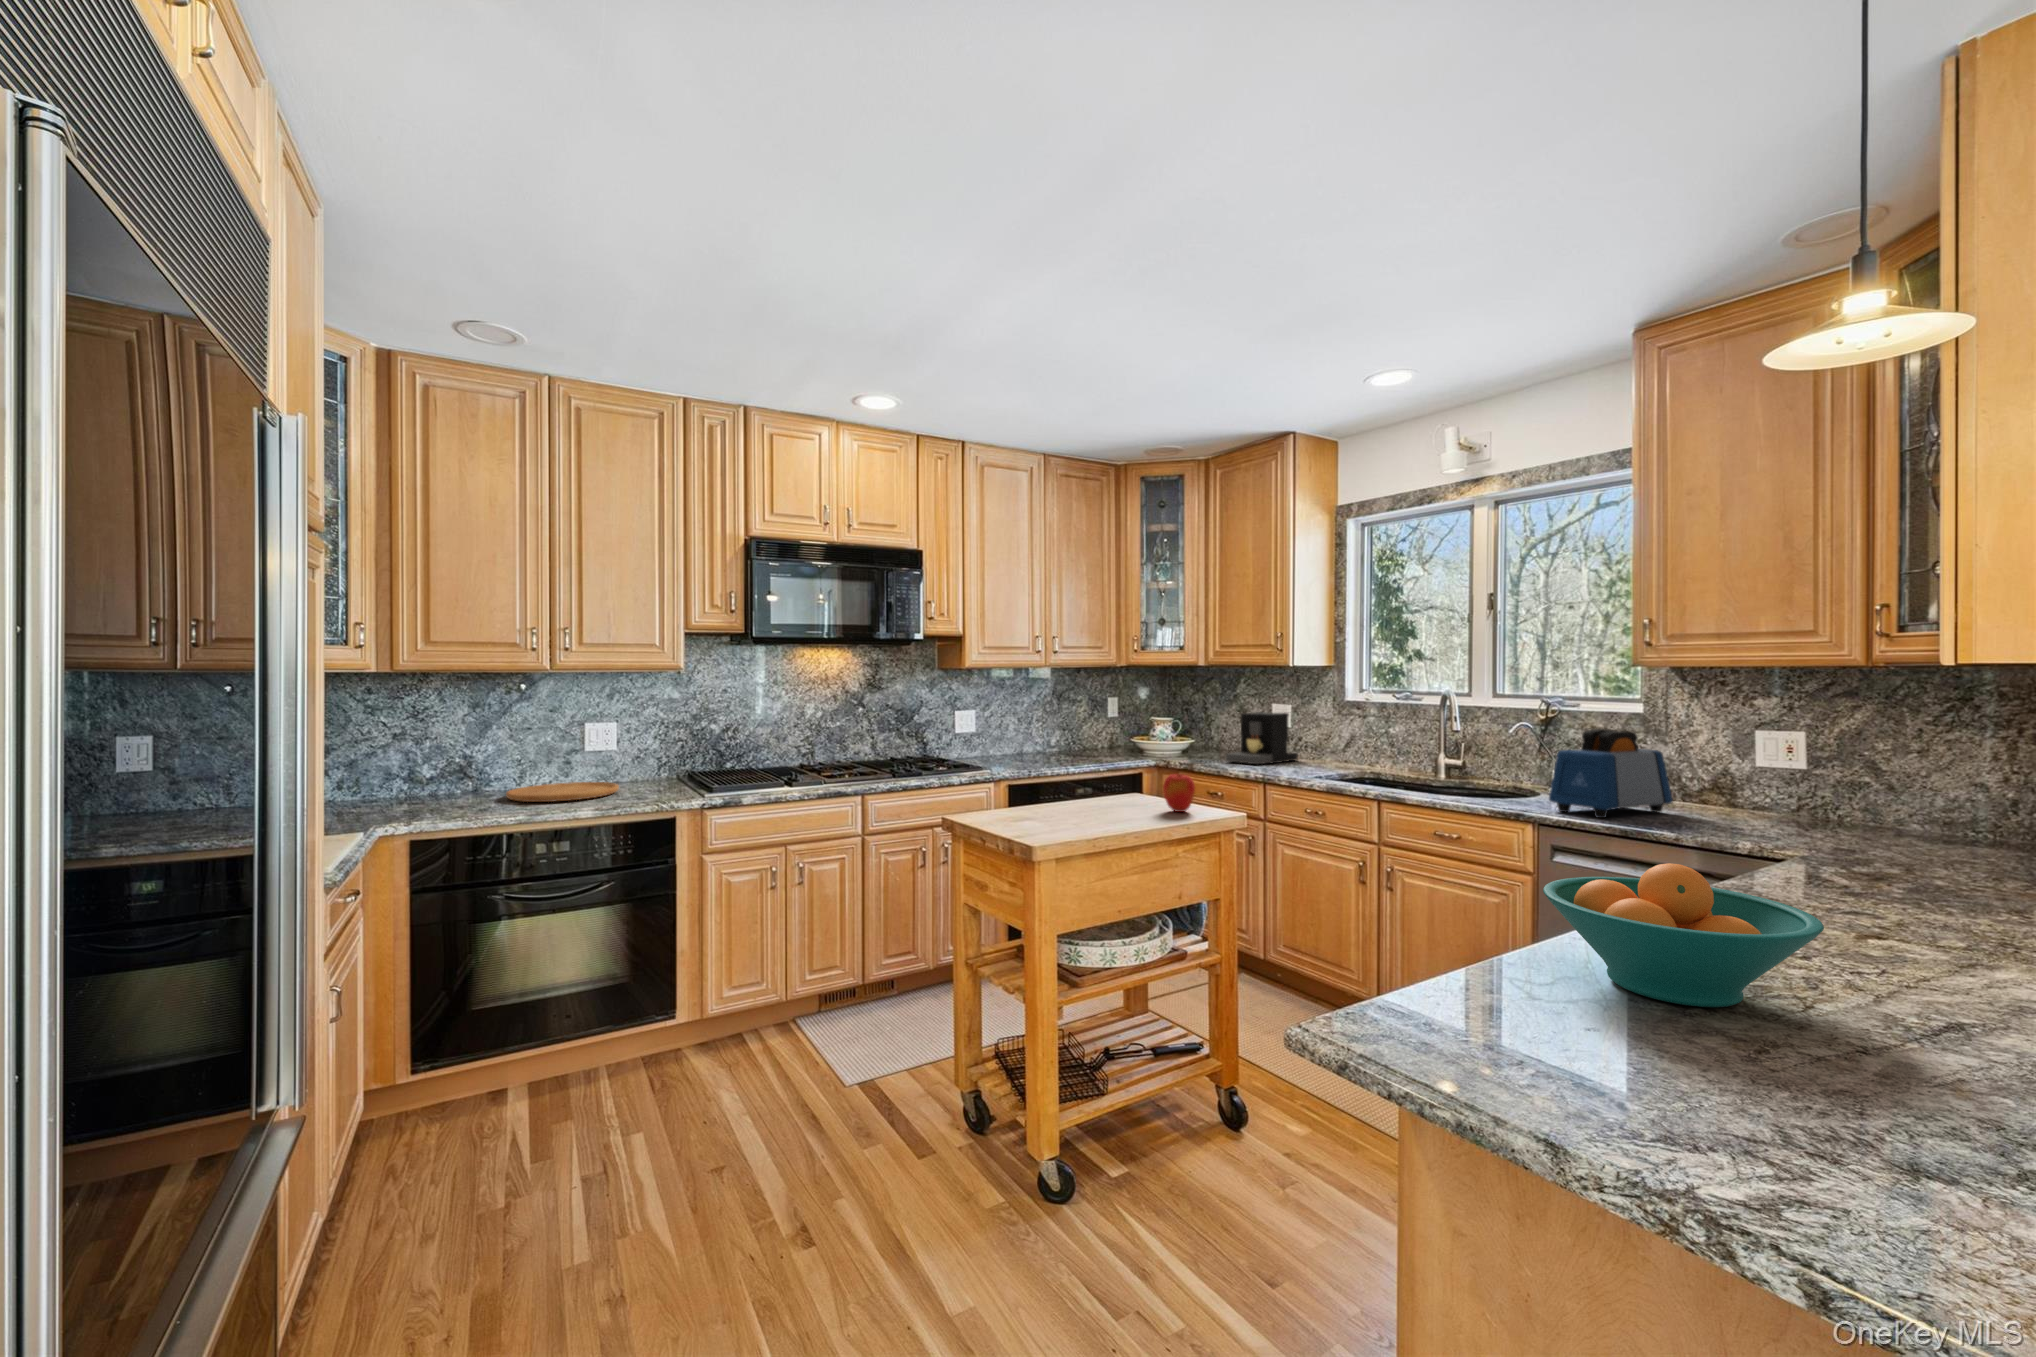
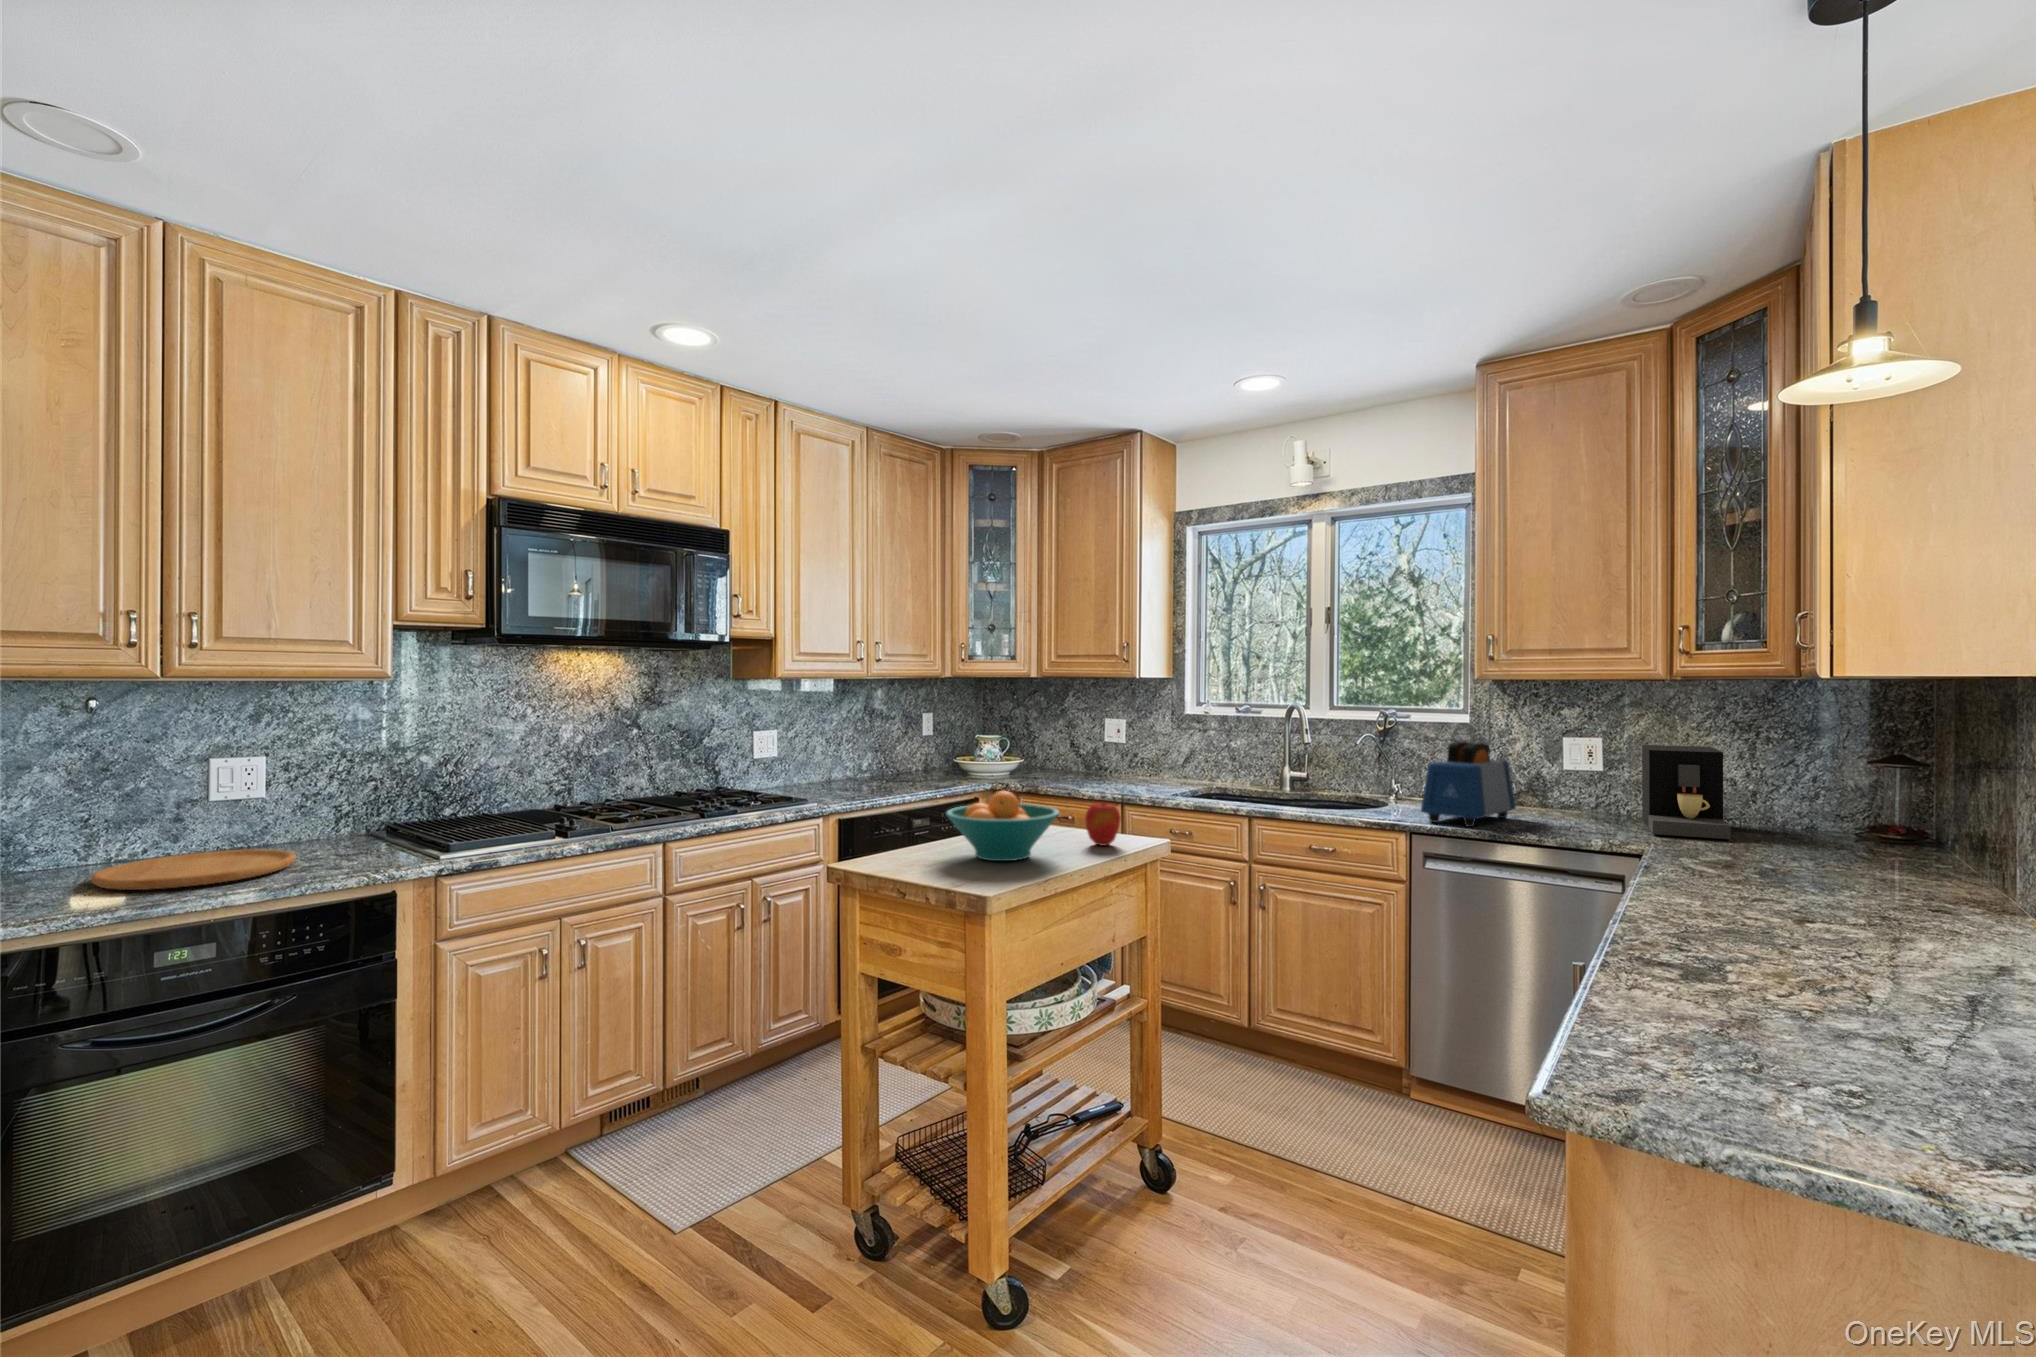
coffee maker: present [1226,712,1298,764] -> present [1642,745,1731,839]
fruit bowl: present [1543,863,1824,1007] -> present [946,791,1060,861]

